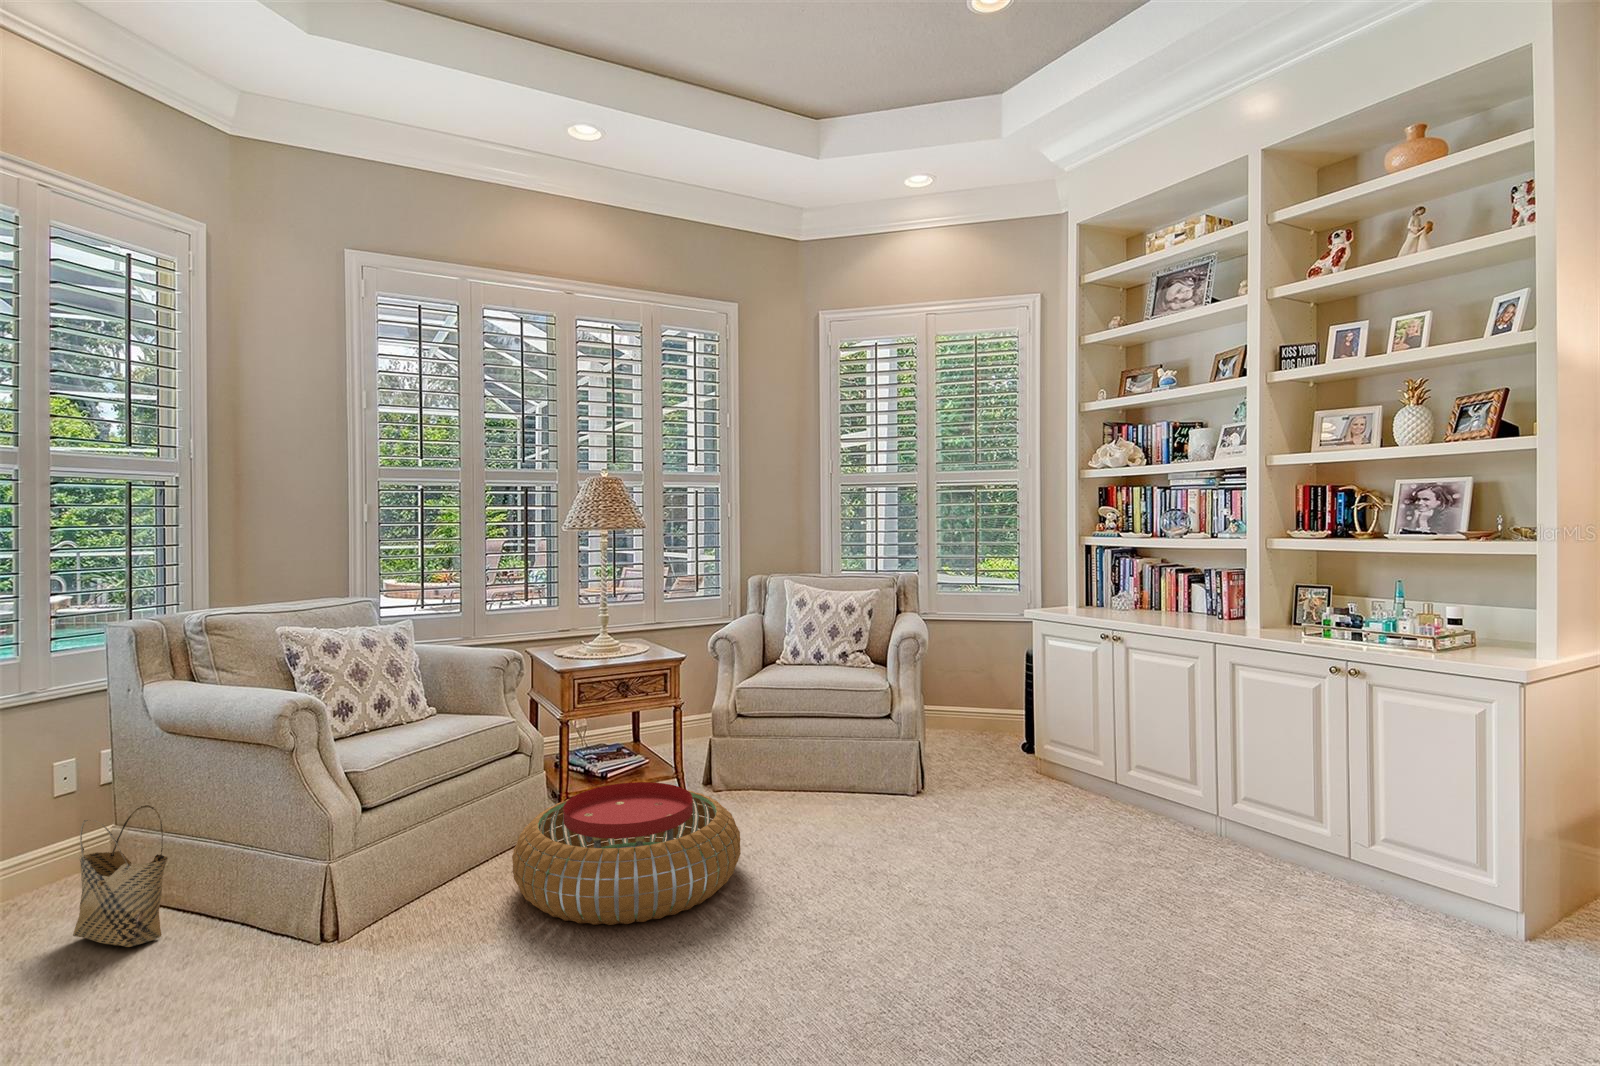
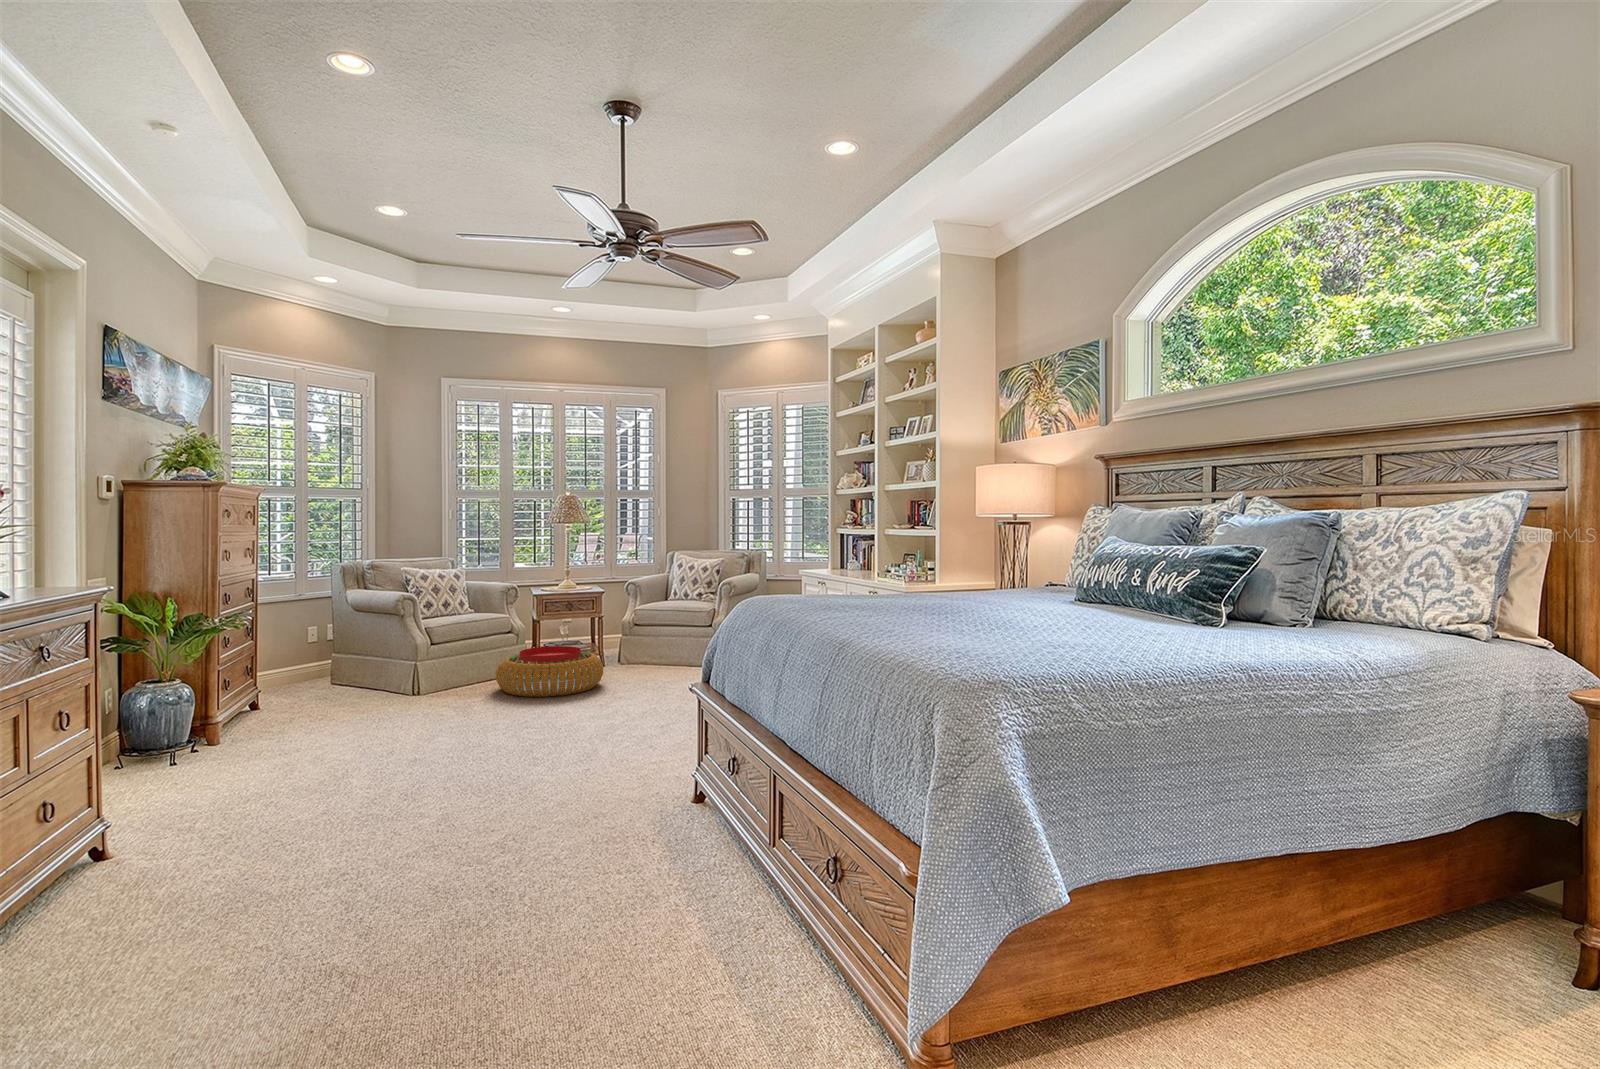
woven basket: present [73,805,168,947] -> none [320,640,356,694]

